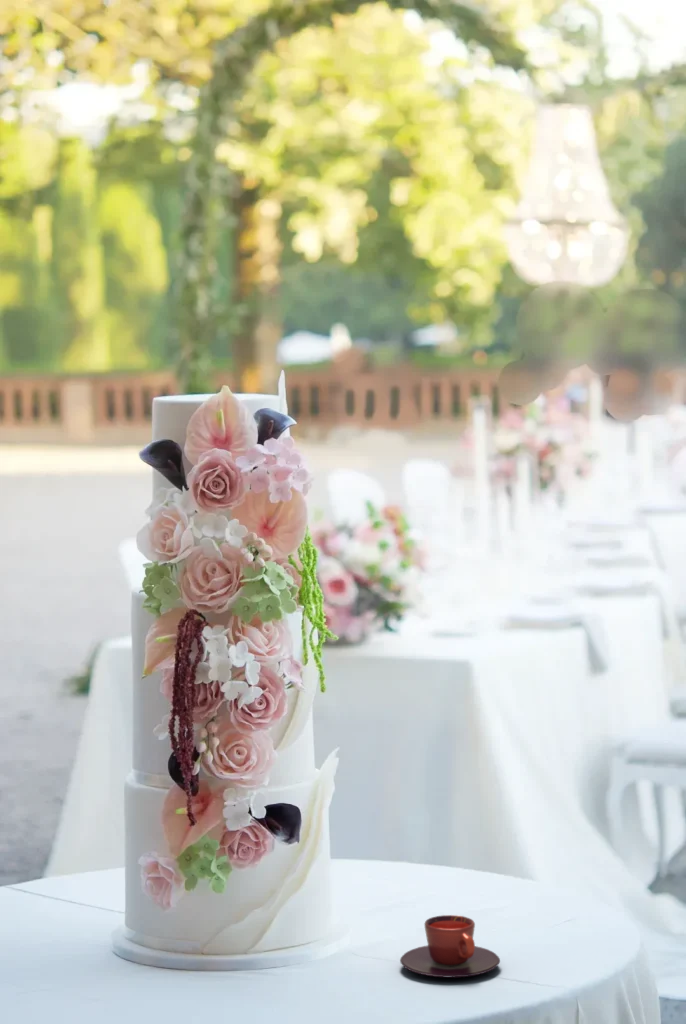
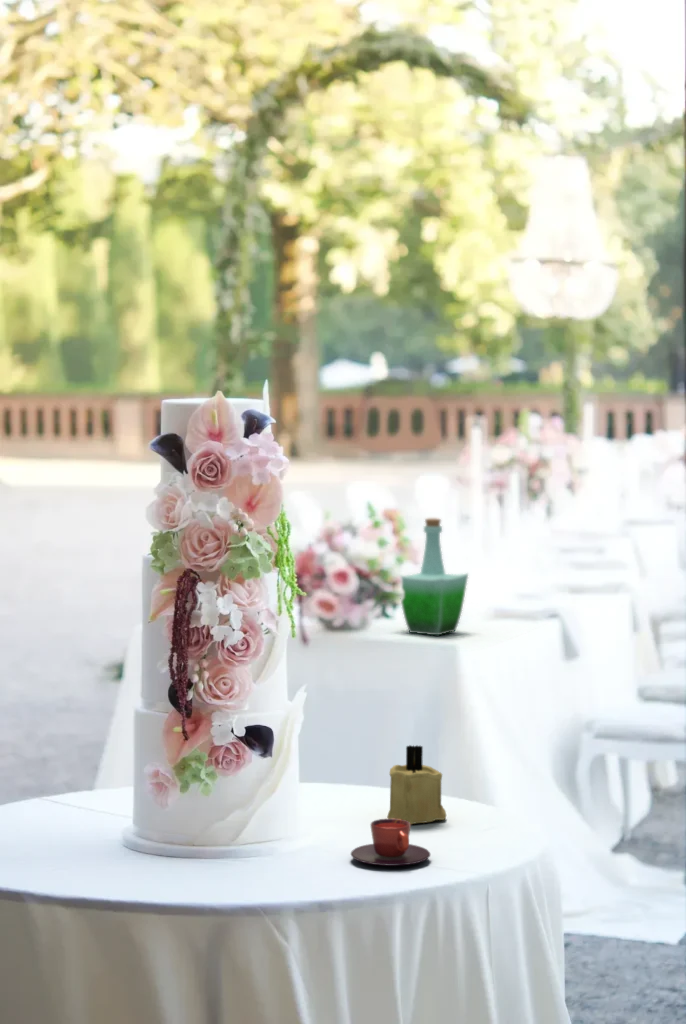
bottle: none [404,519,485,654] -> present [401,518,468,635]
candle: none [435,815,508,914] -> present [387,746,446,824]

